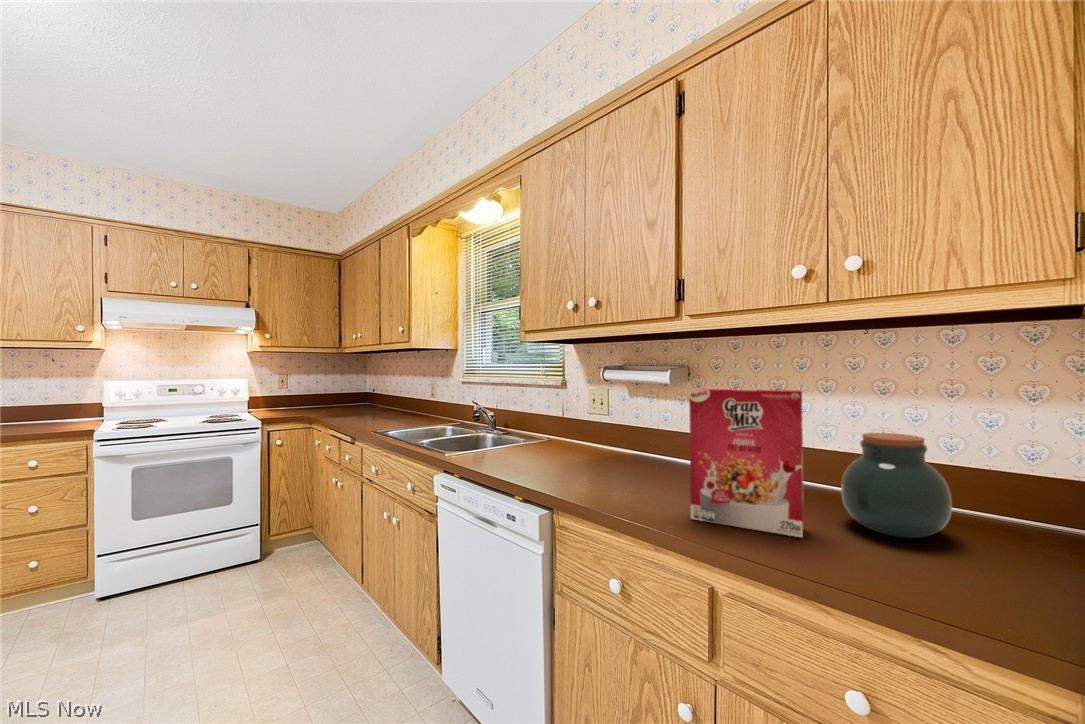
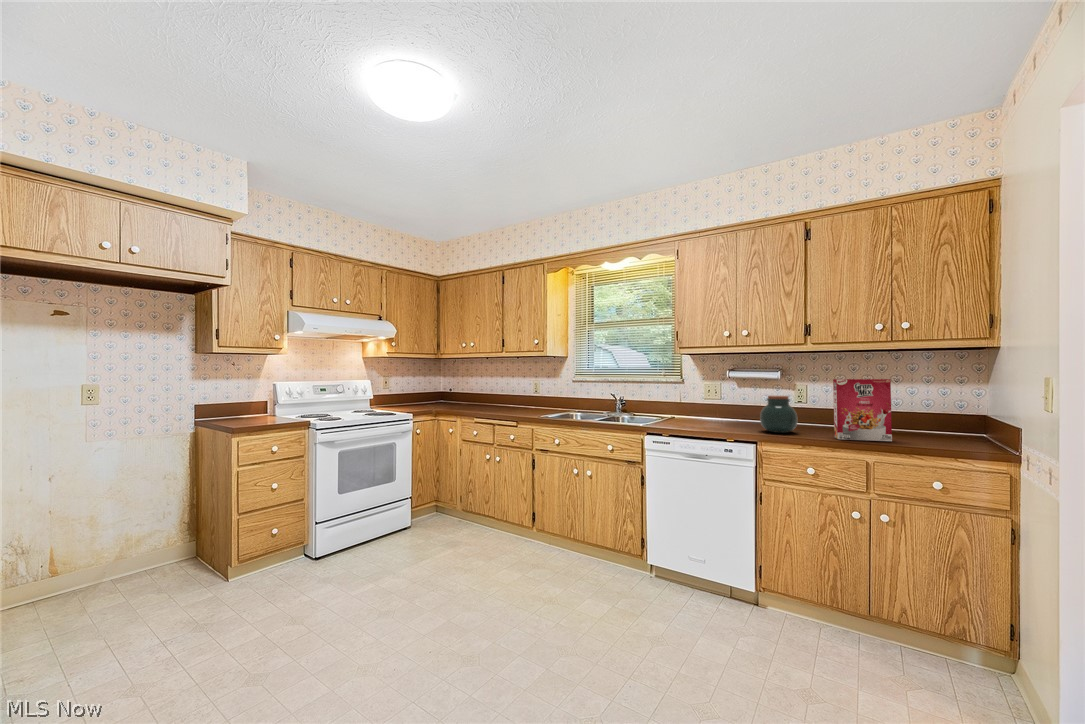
jar: present [841,433,952,538] -> present [760,396,797,433]

